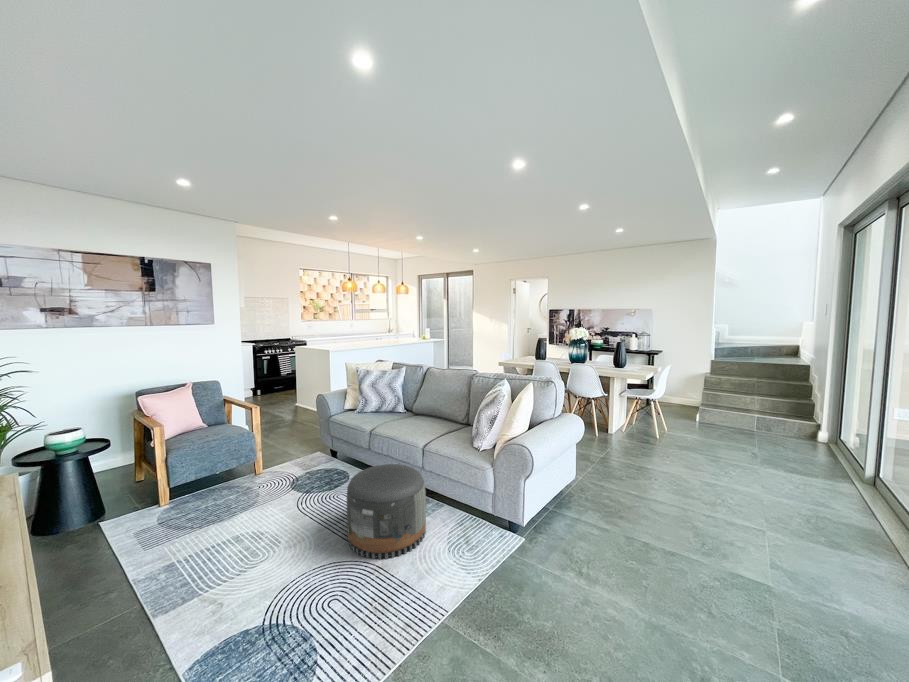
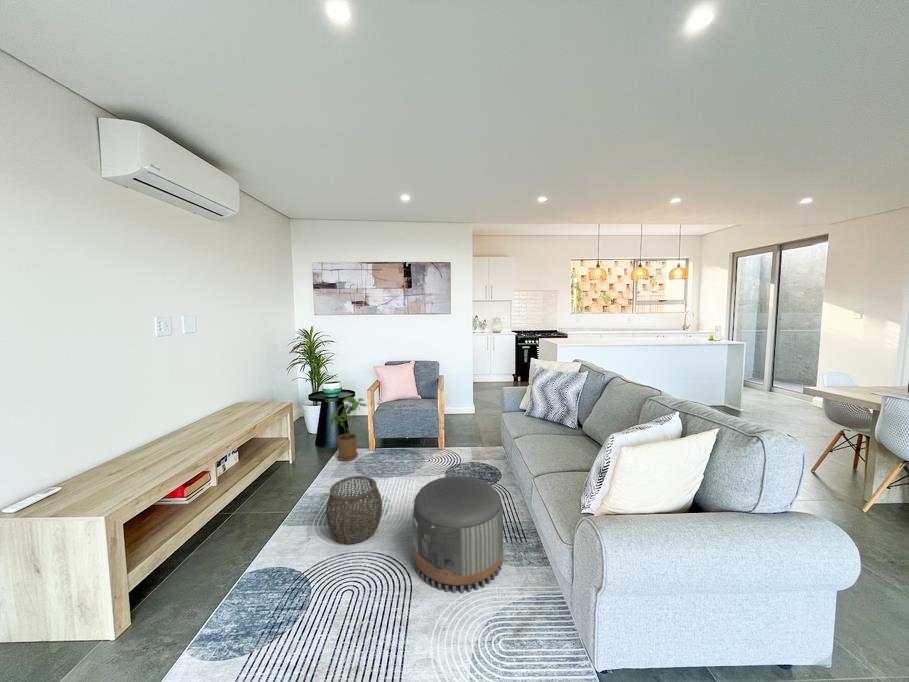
house plant: none [107,440,173,535] -> present [330,397,367,461]
woven basket: none [229,507,301,588] -> present [325,476,382,544]

